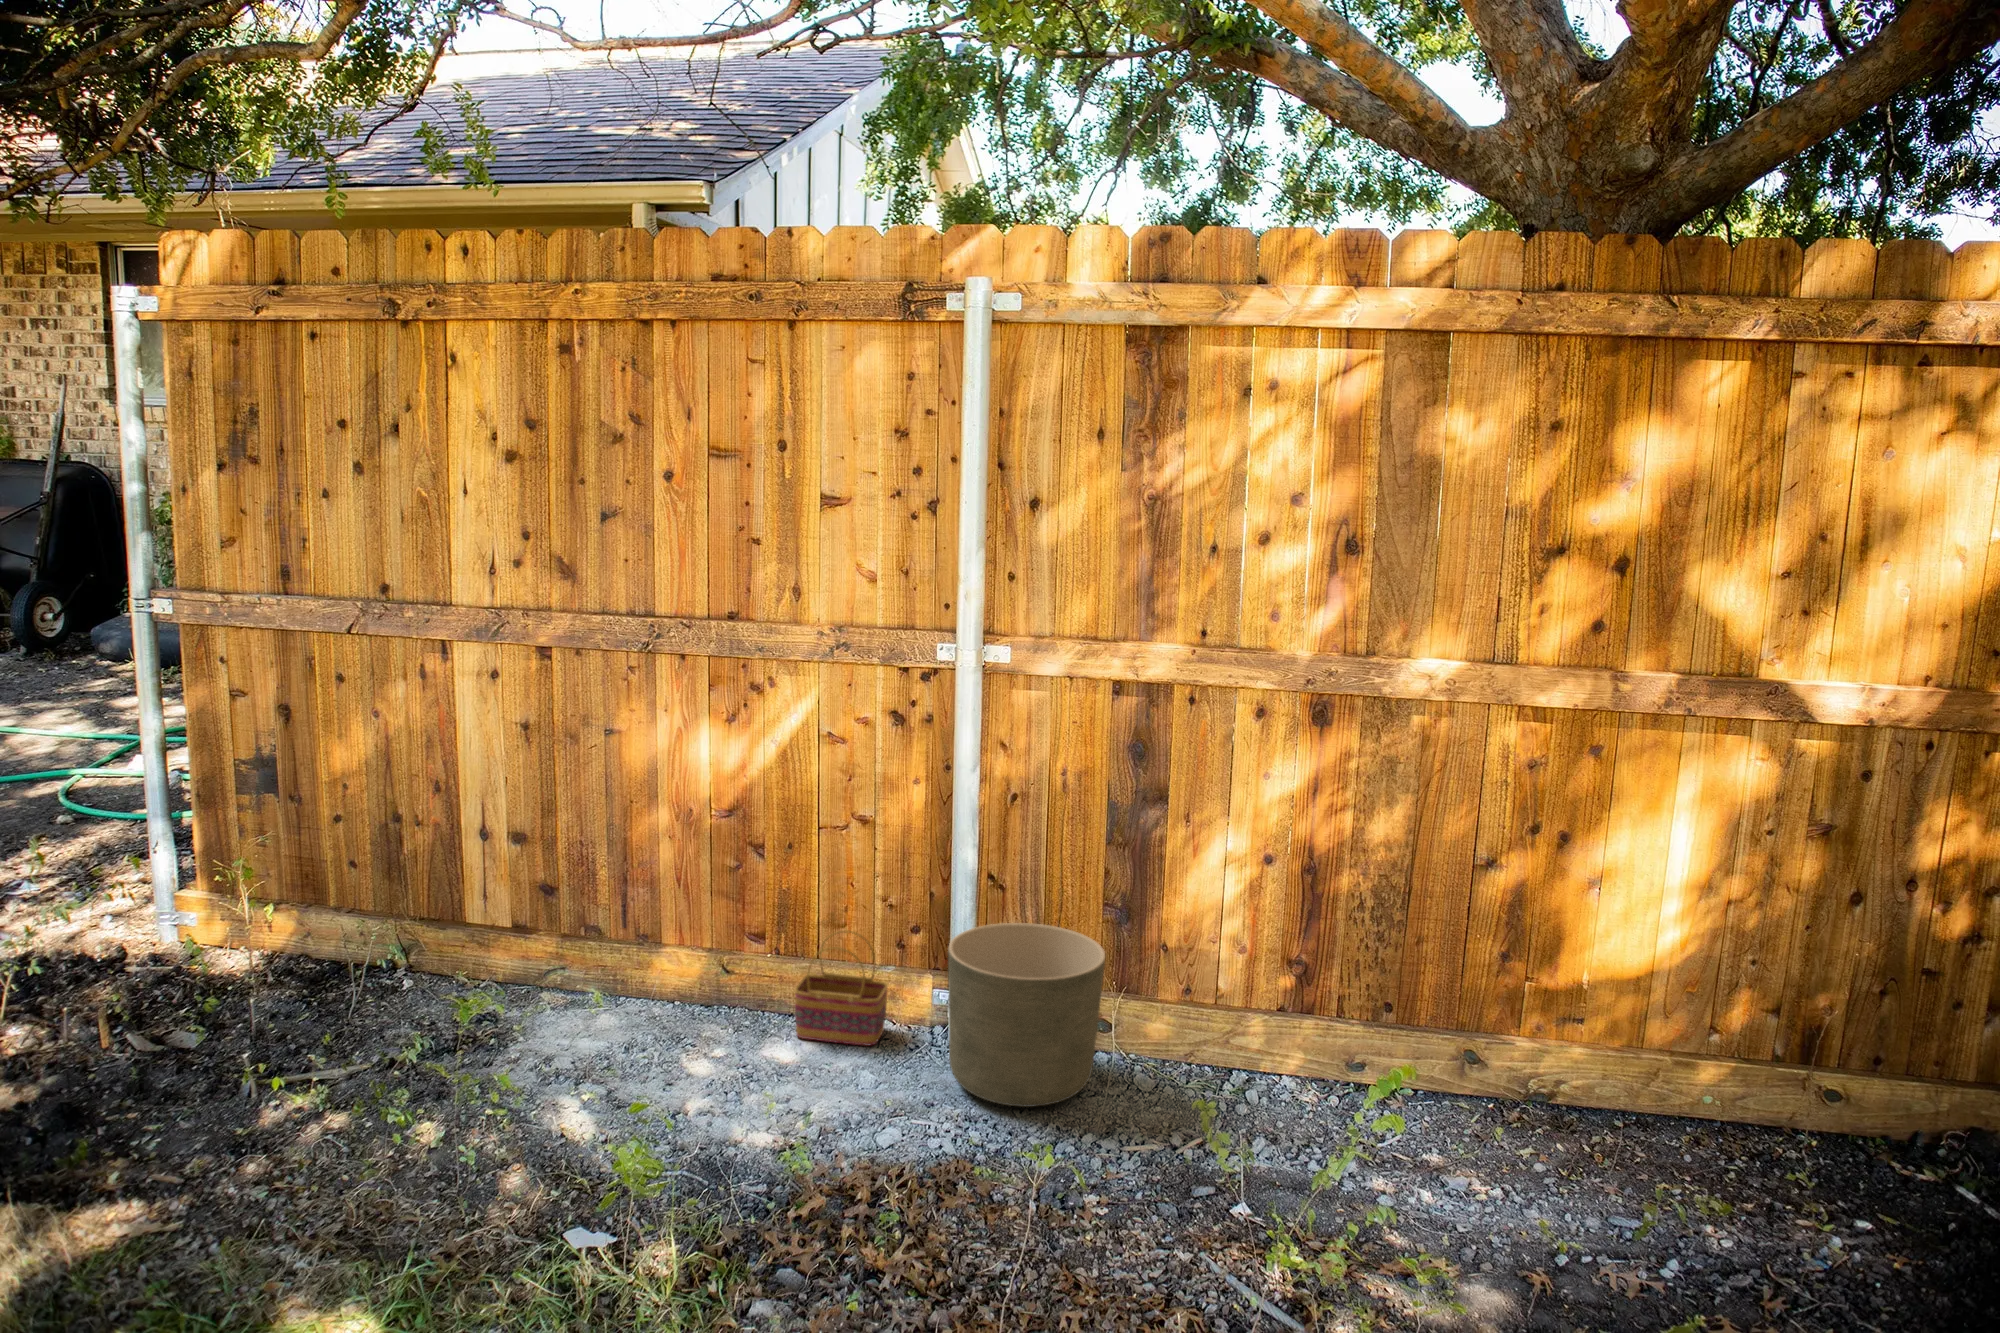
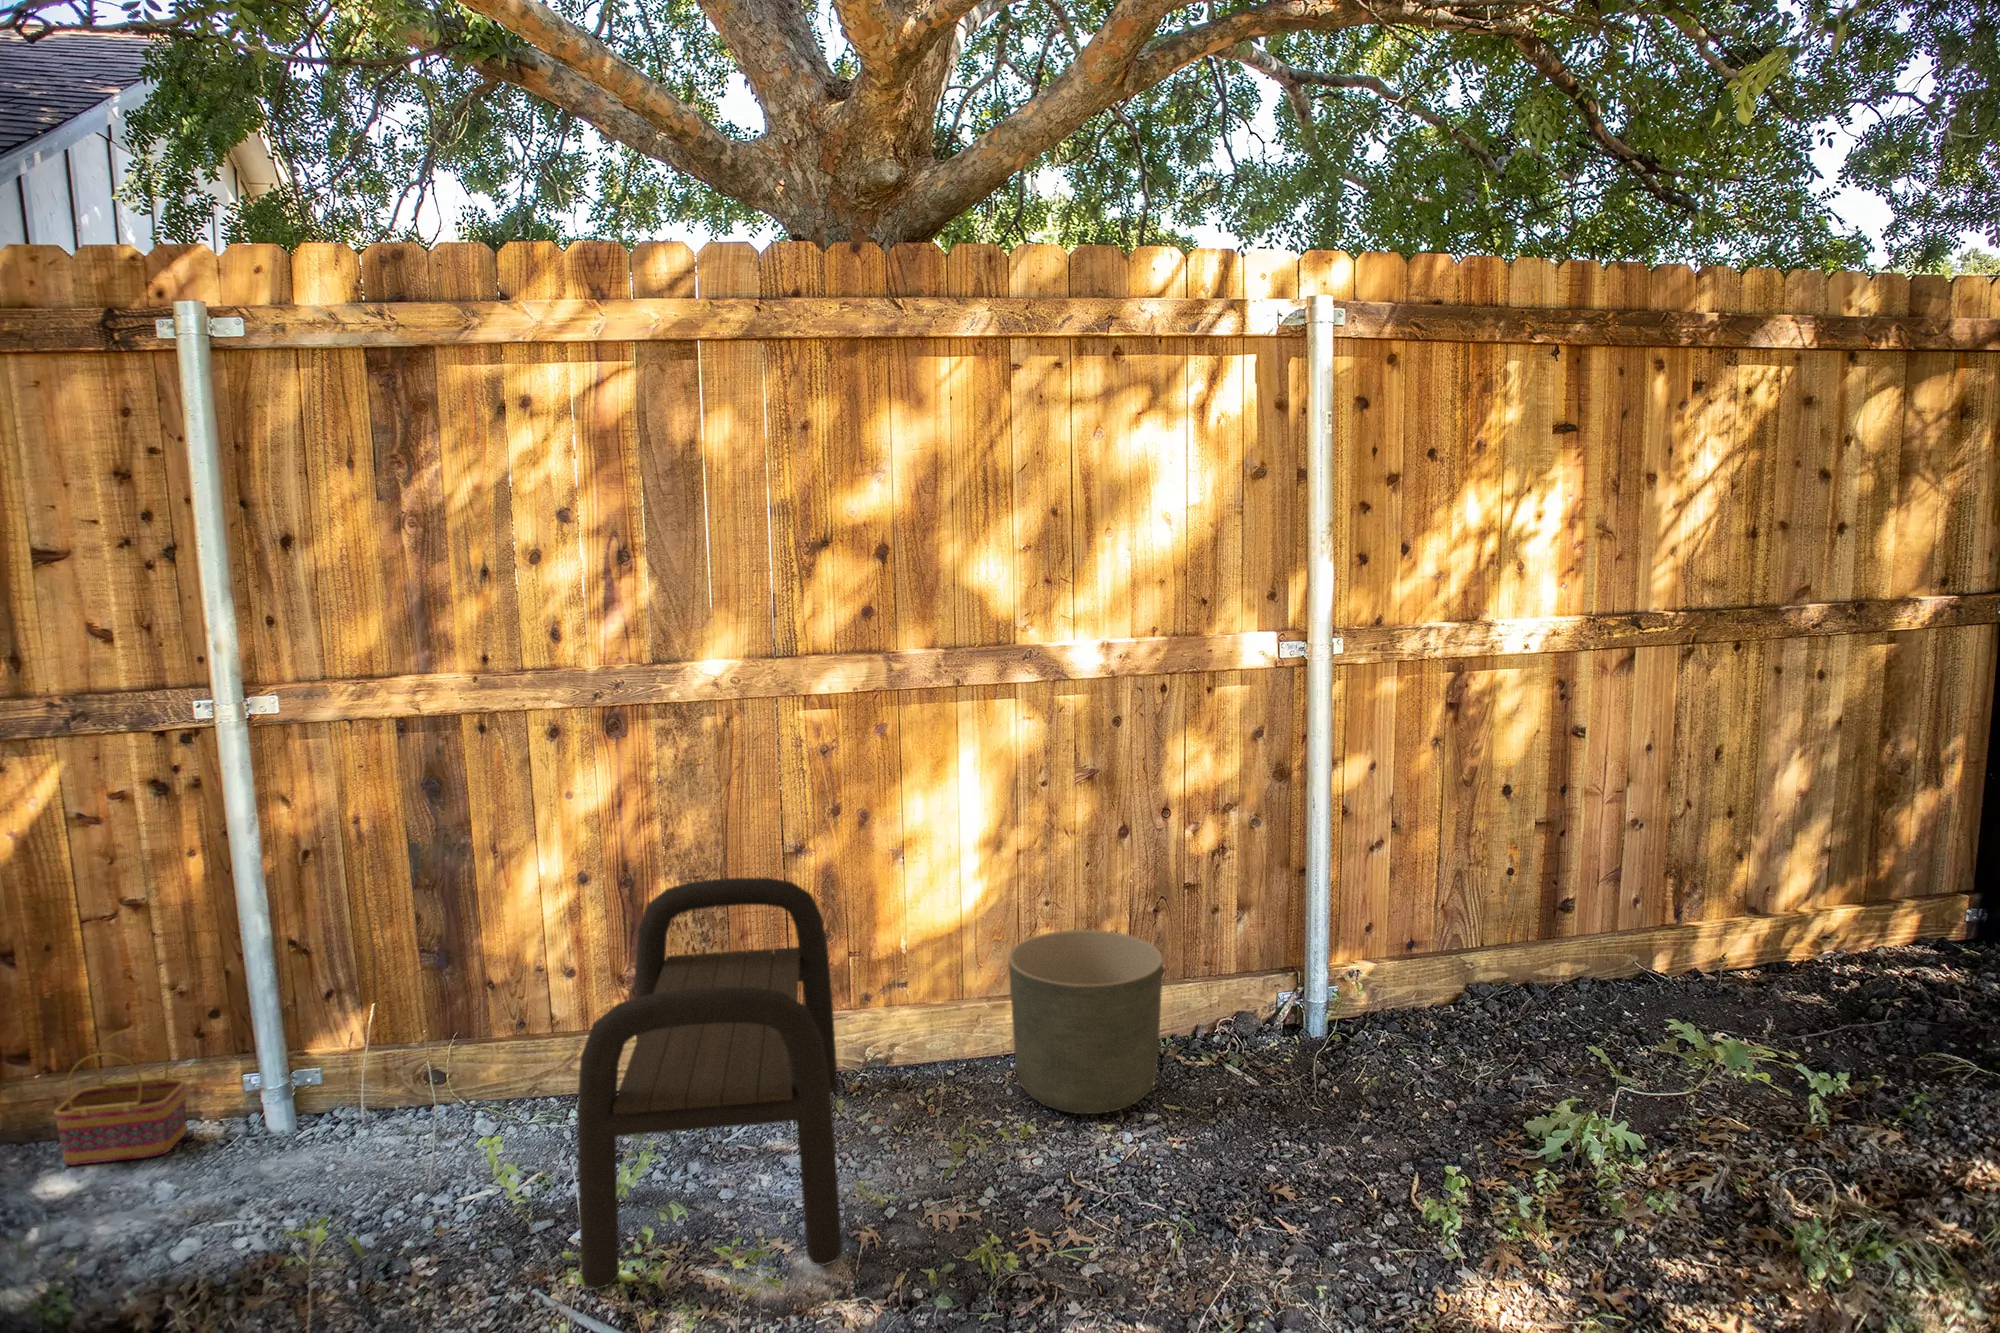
bench: none [1277,882,1539,1280] -> present [577,878,842,1289]
planter: present [948,923,1105,1107] -> present [1009,930,1163,1114]

